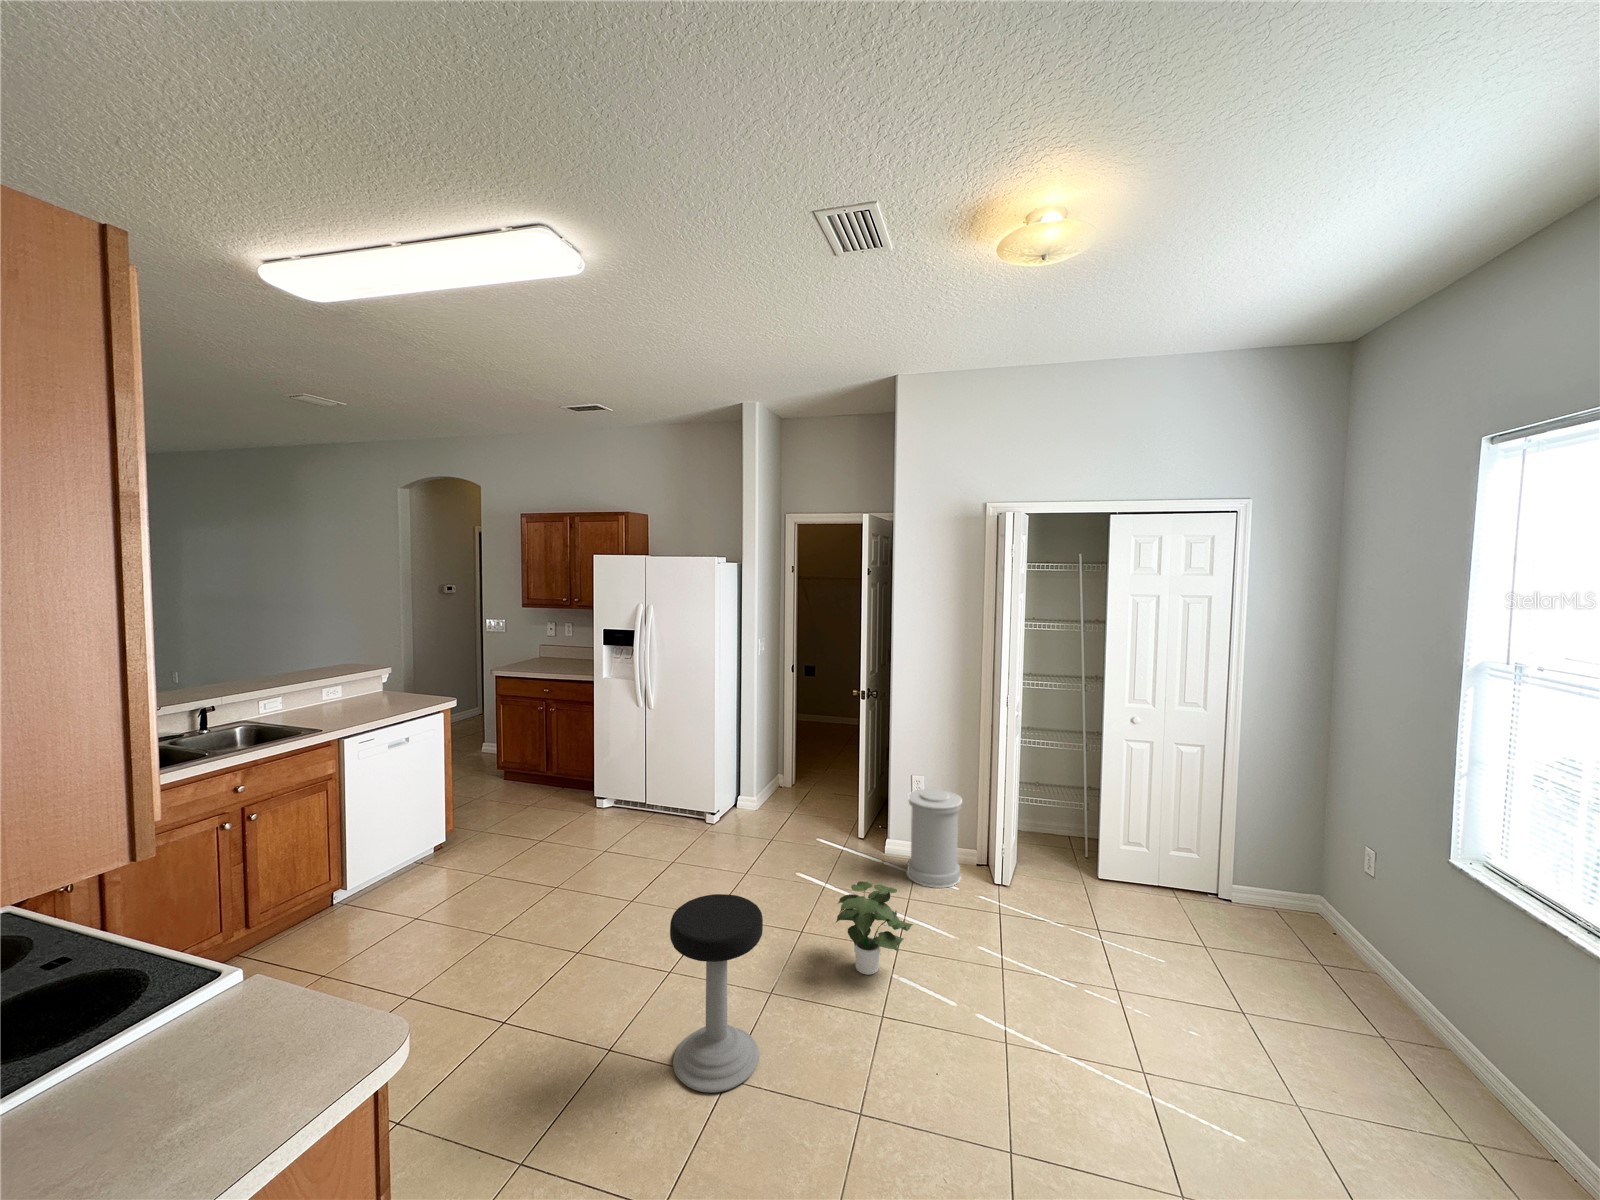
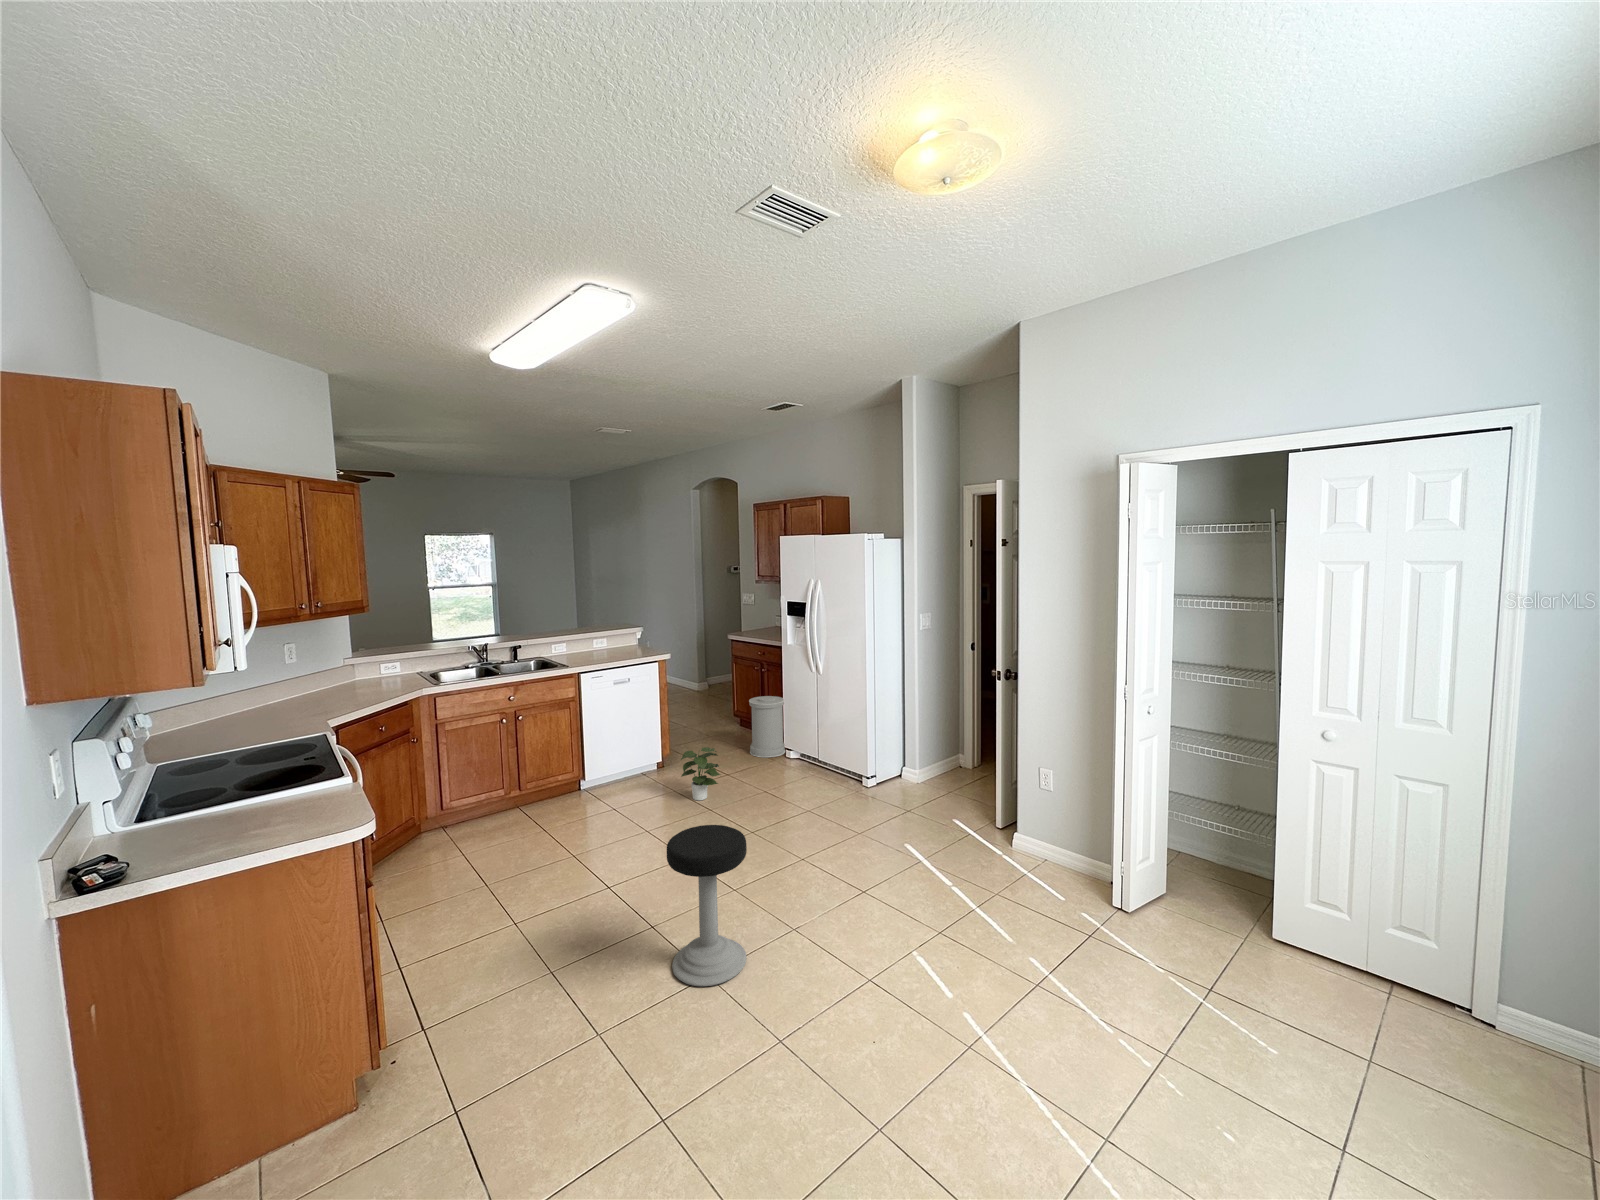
trash can: present [907,789,962,888] -> present [749,696,785,757]
potted plant: present [836,881,913,975] -> present [681,747,720,800]

